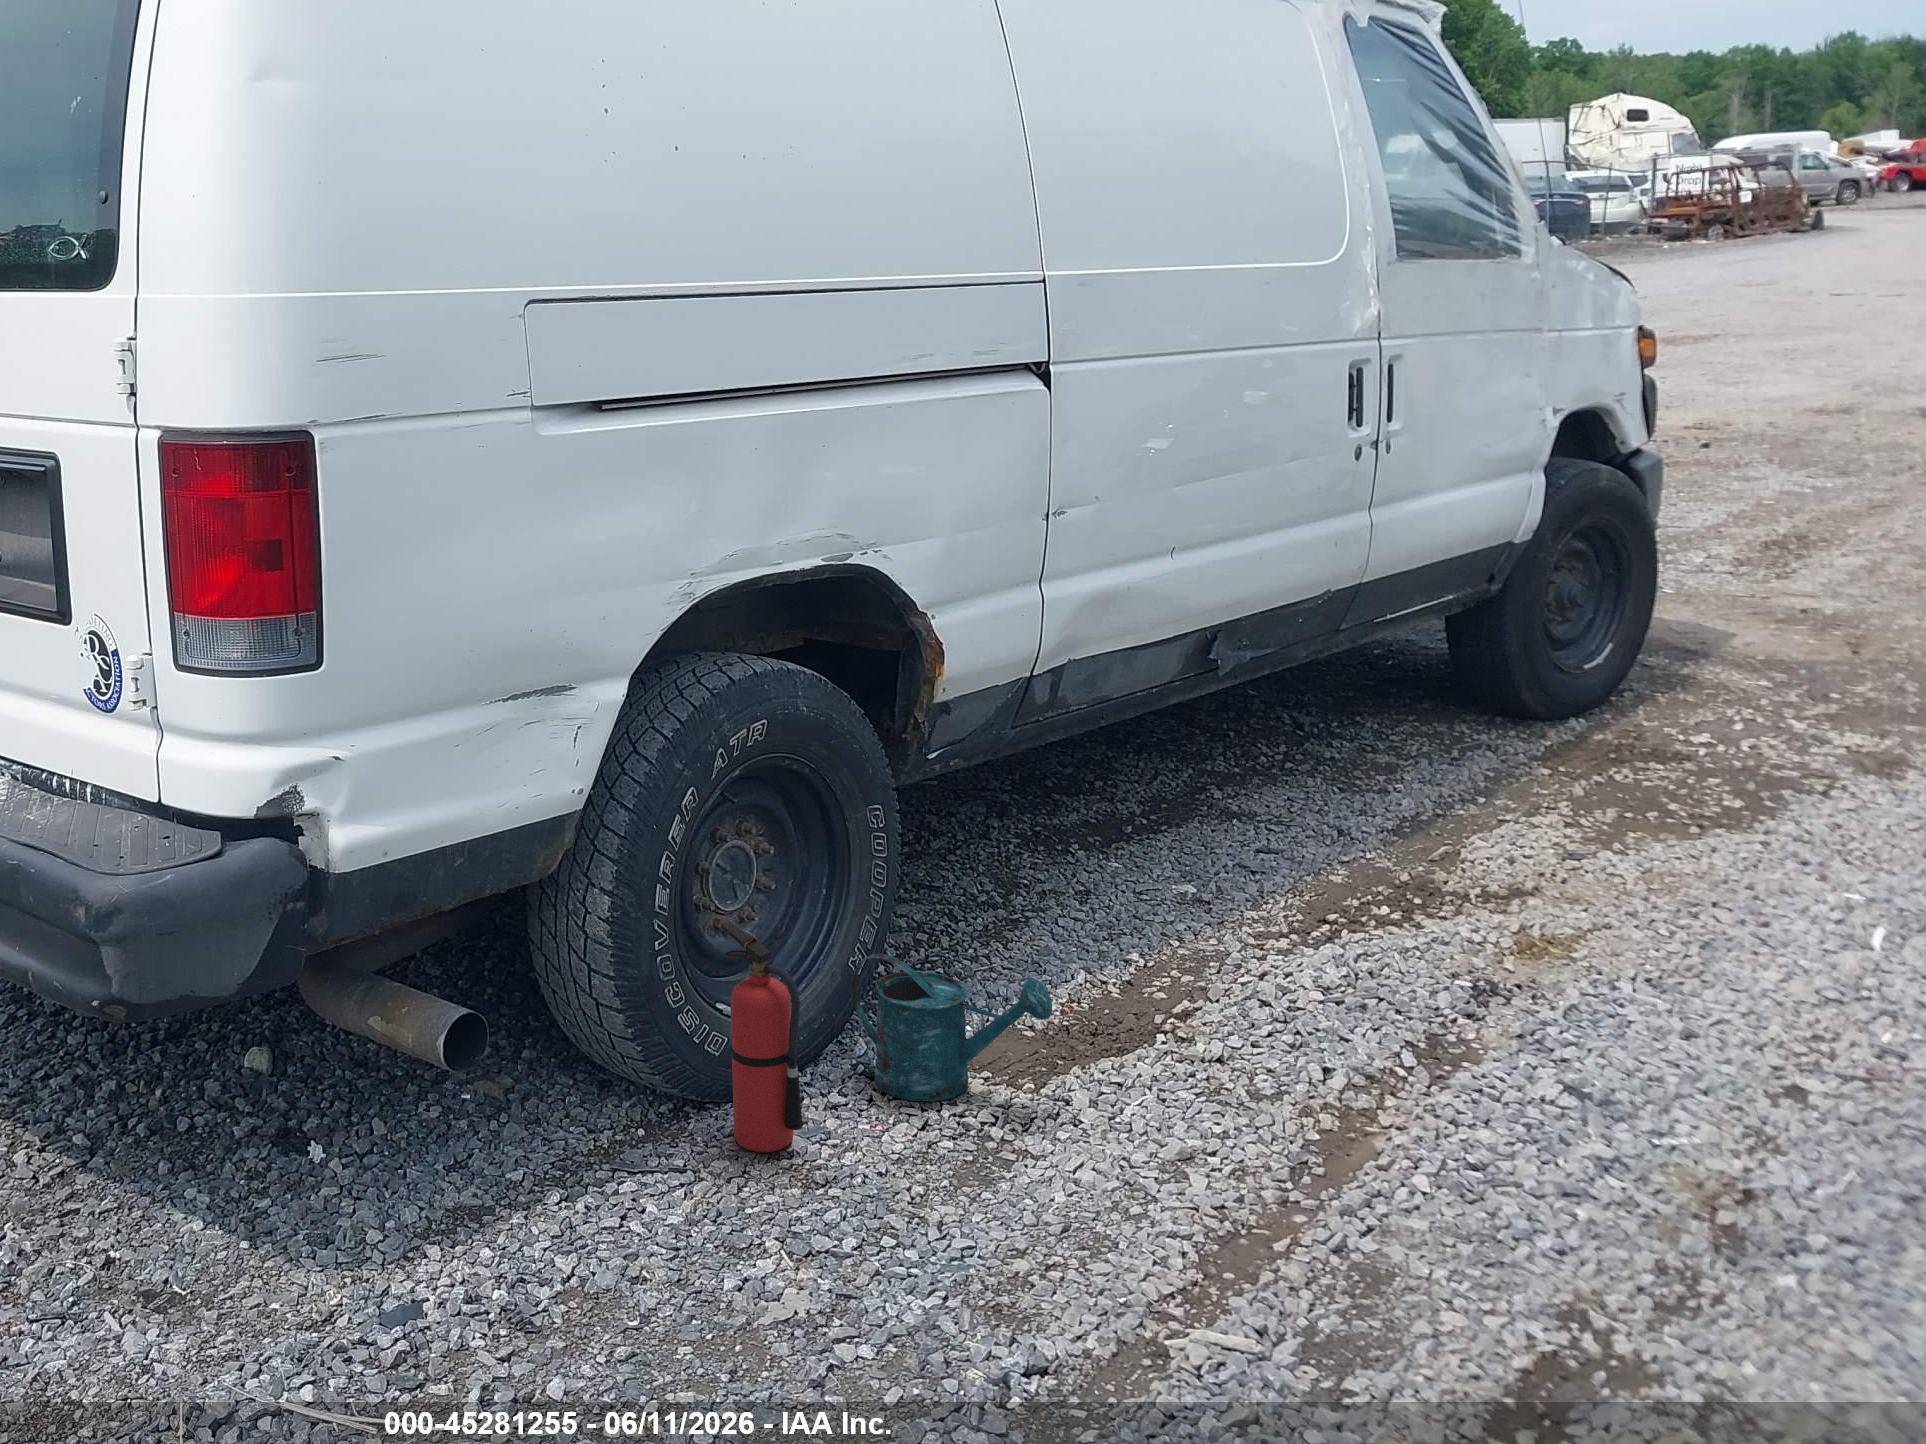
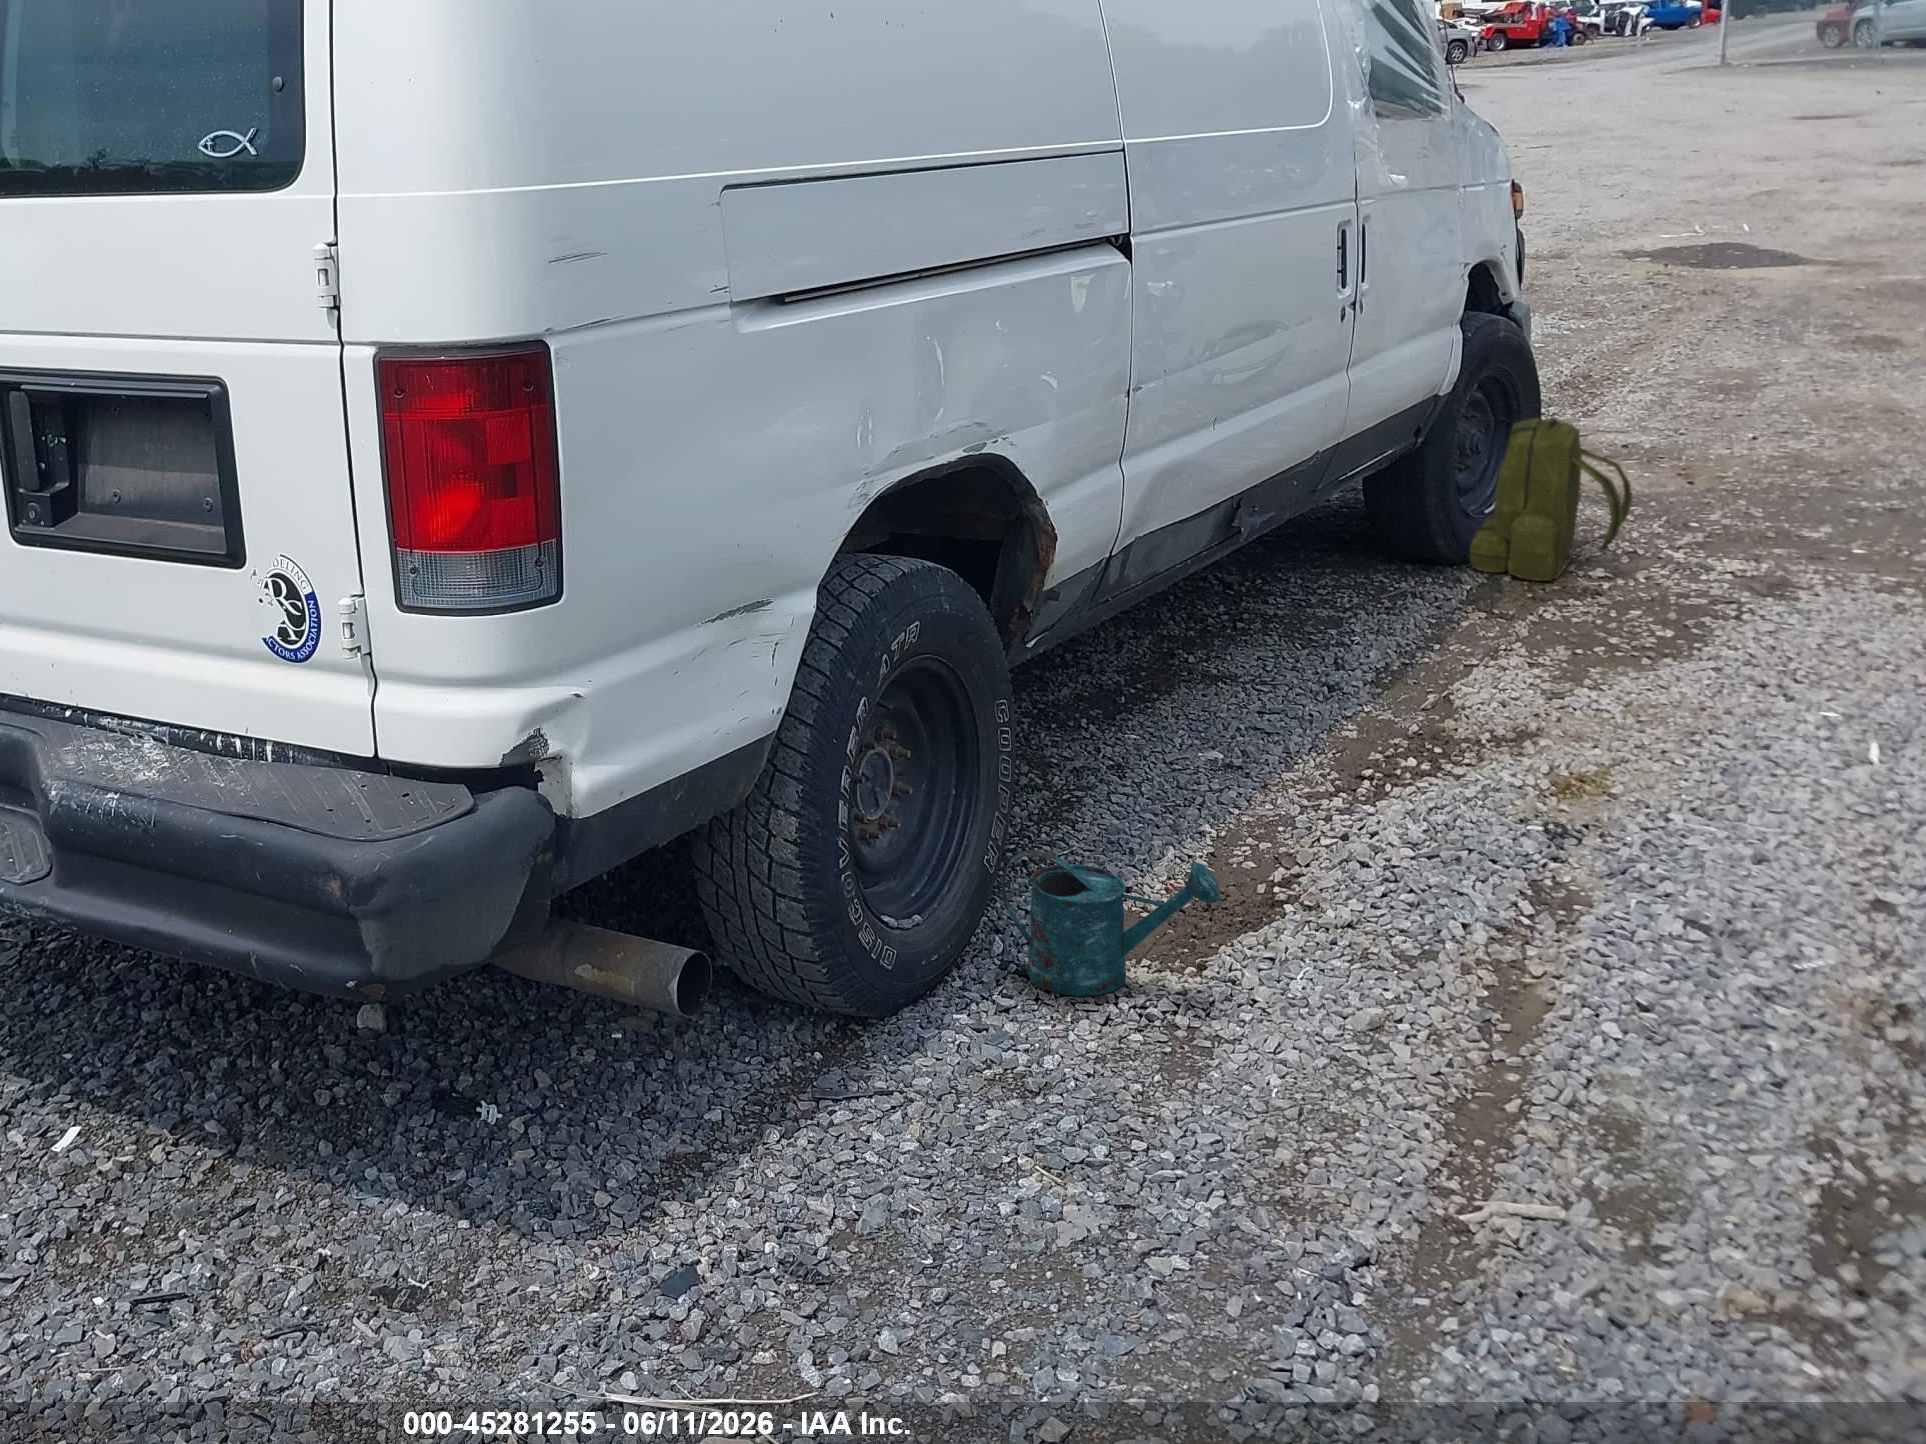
backpack: none [1547,571,1728,741] -> present [1468,417,1632,581]
fire extinguisher: present [722,922,803,1153] -> none [907,833,1000,1065]

